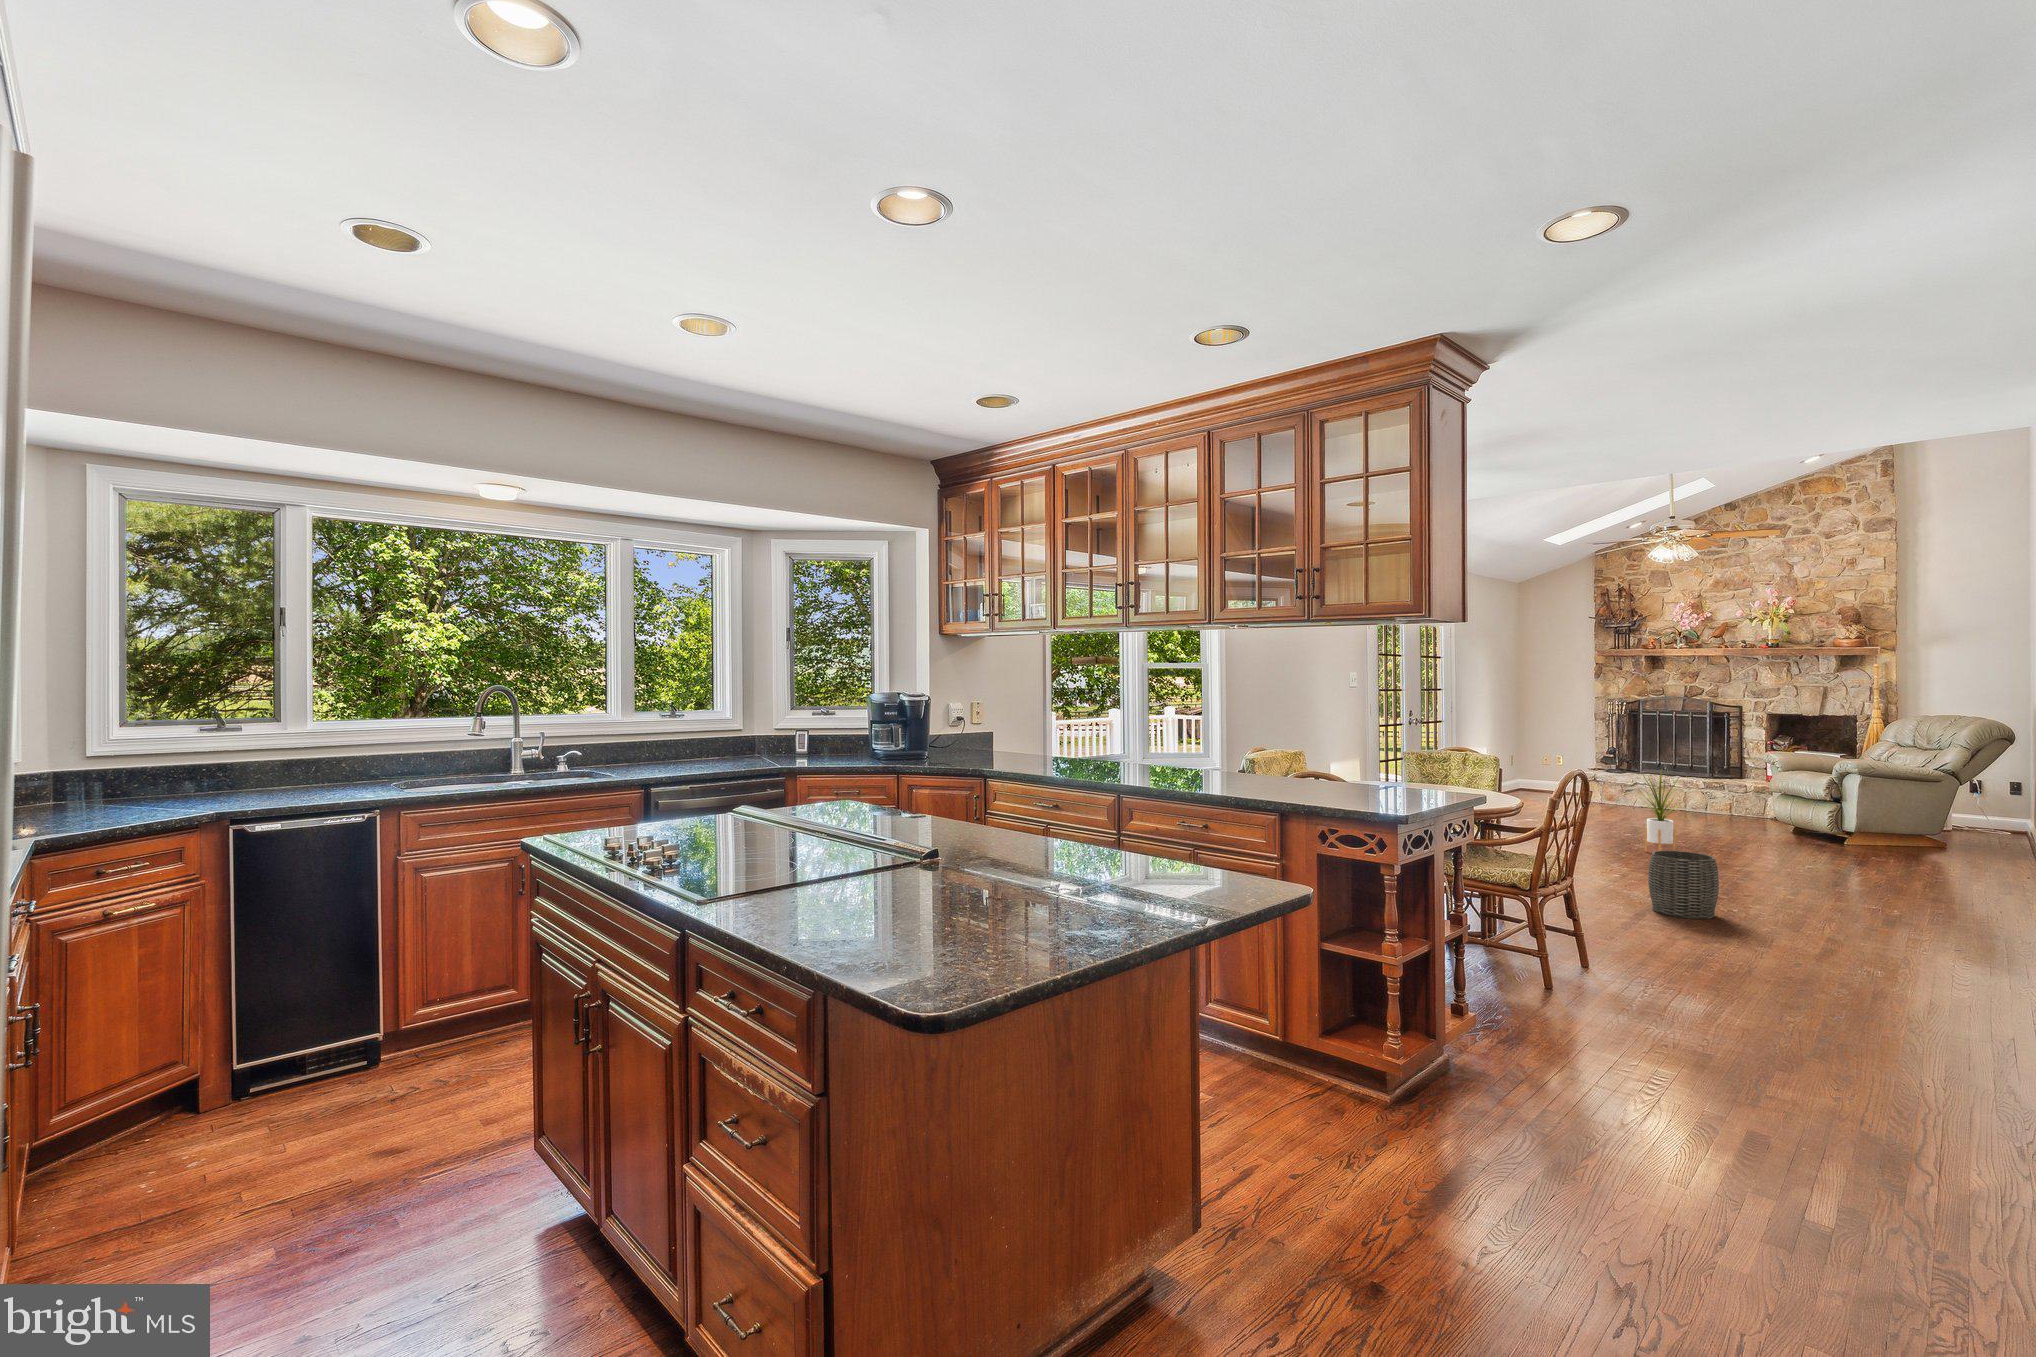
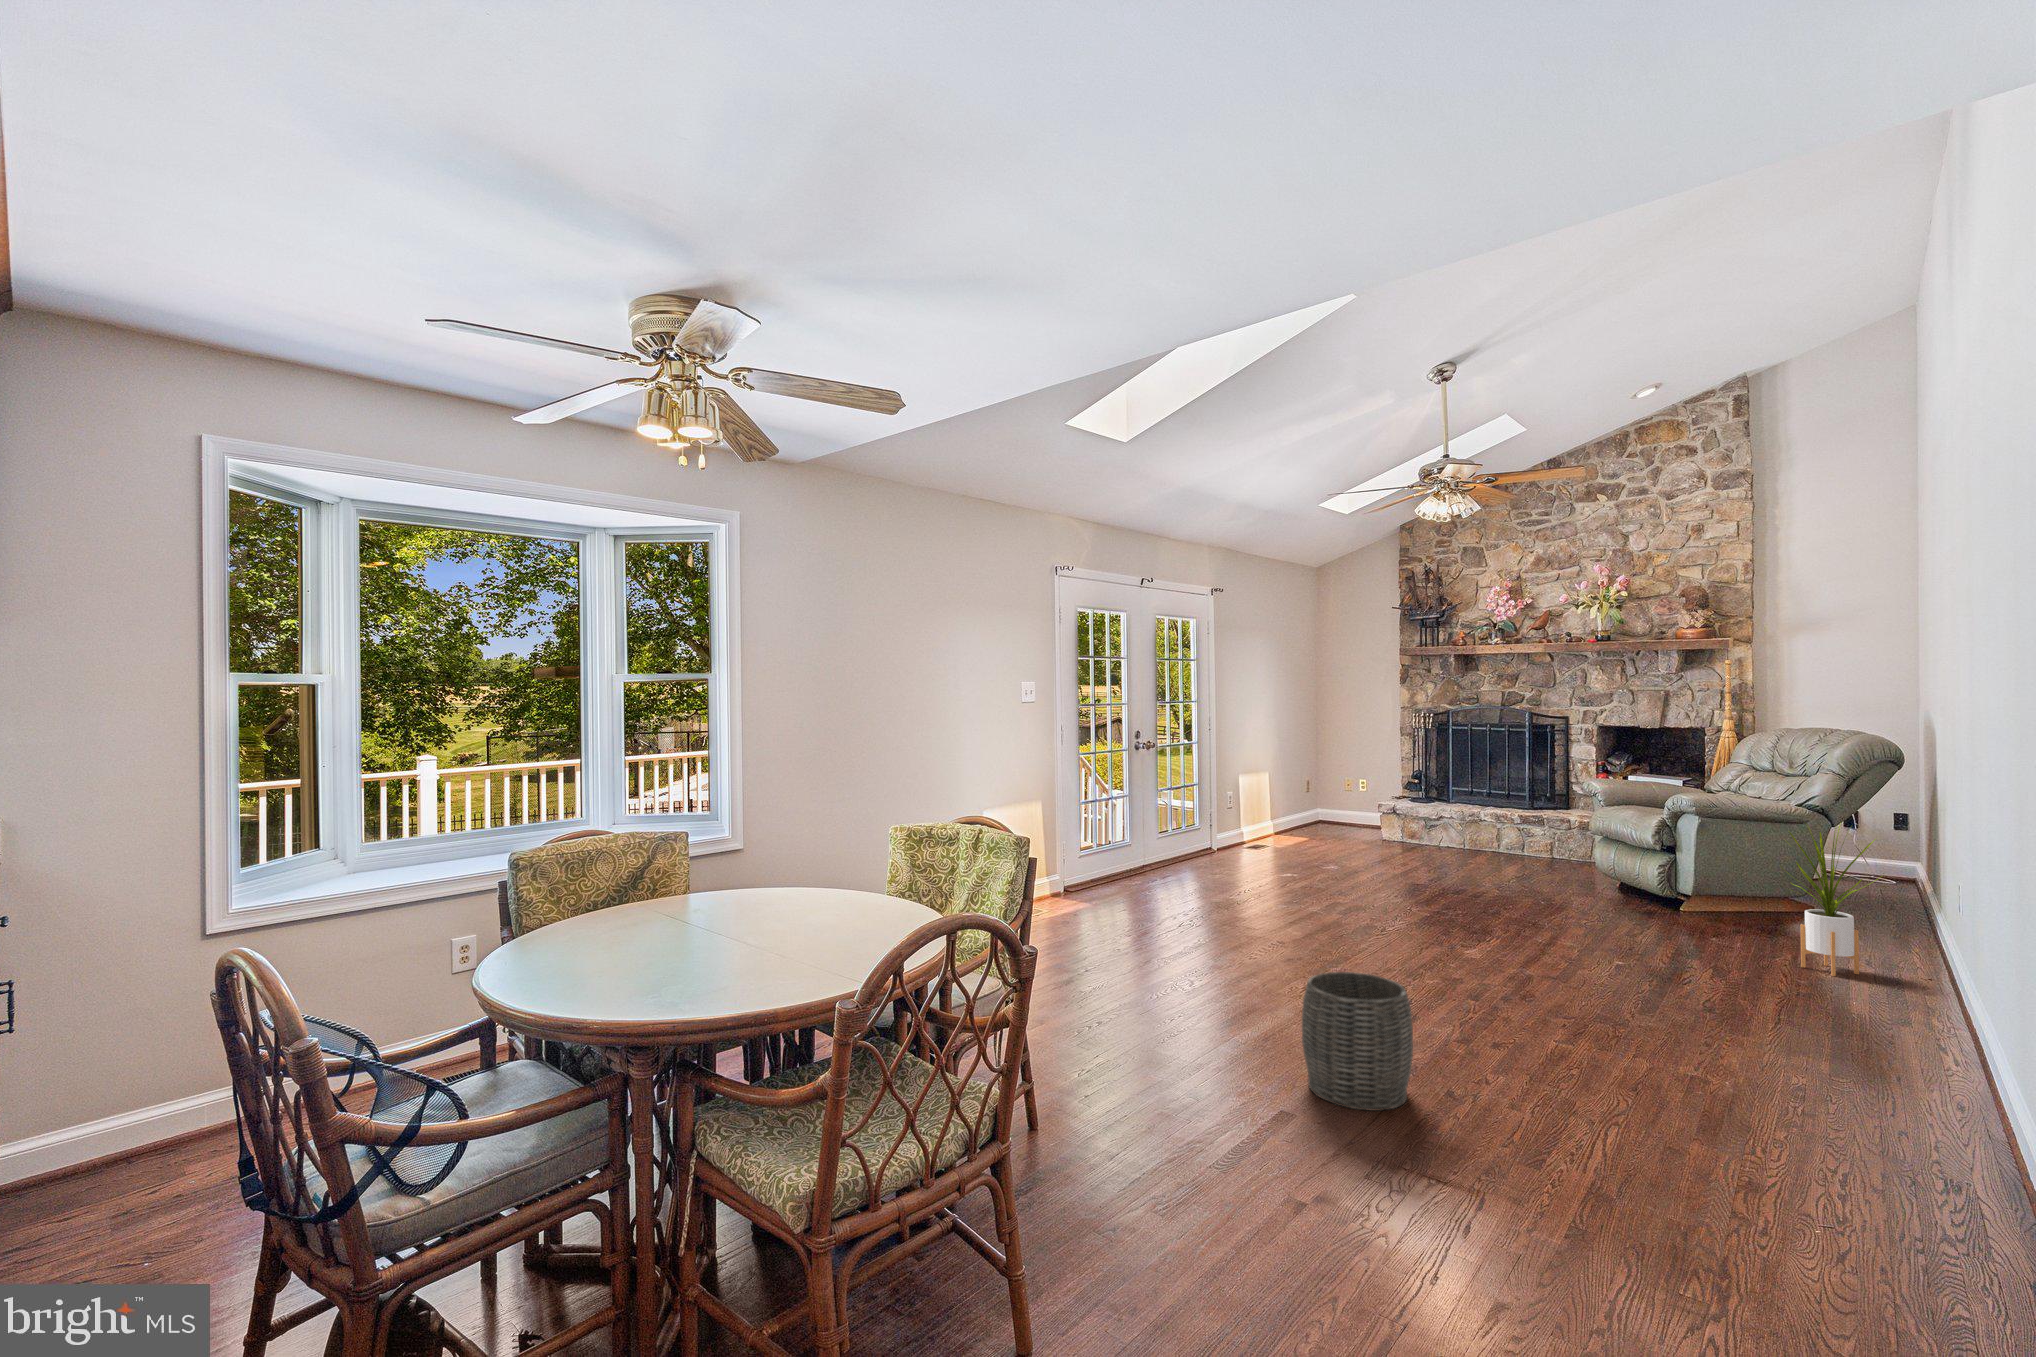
house plant: present [1639,773,1679,852] -> present [1788,826,1882,976]

